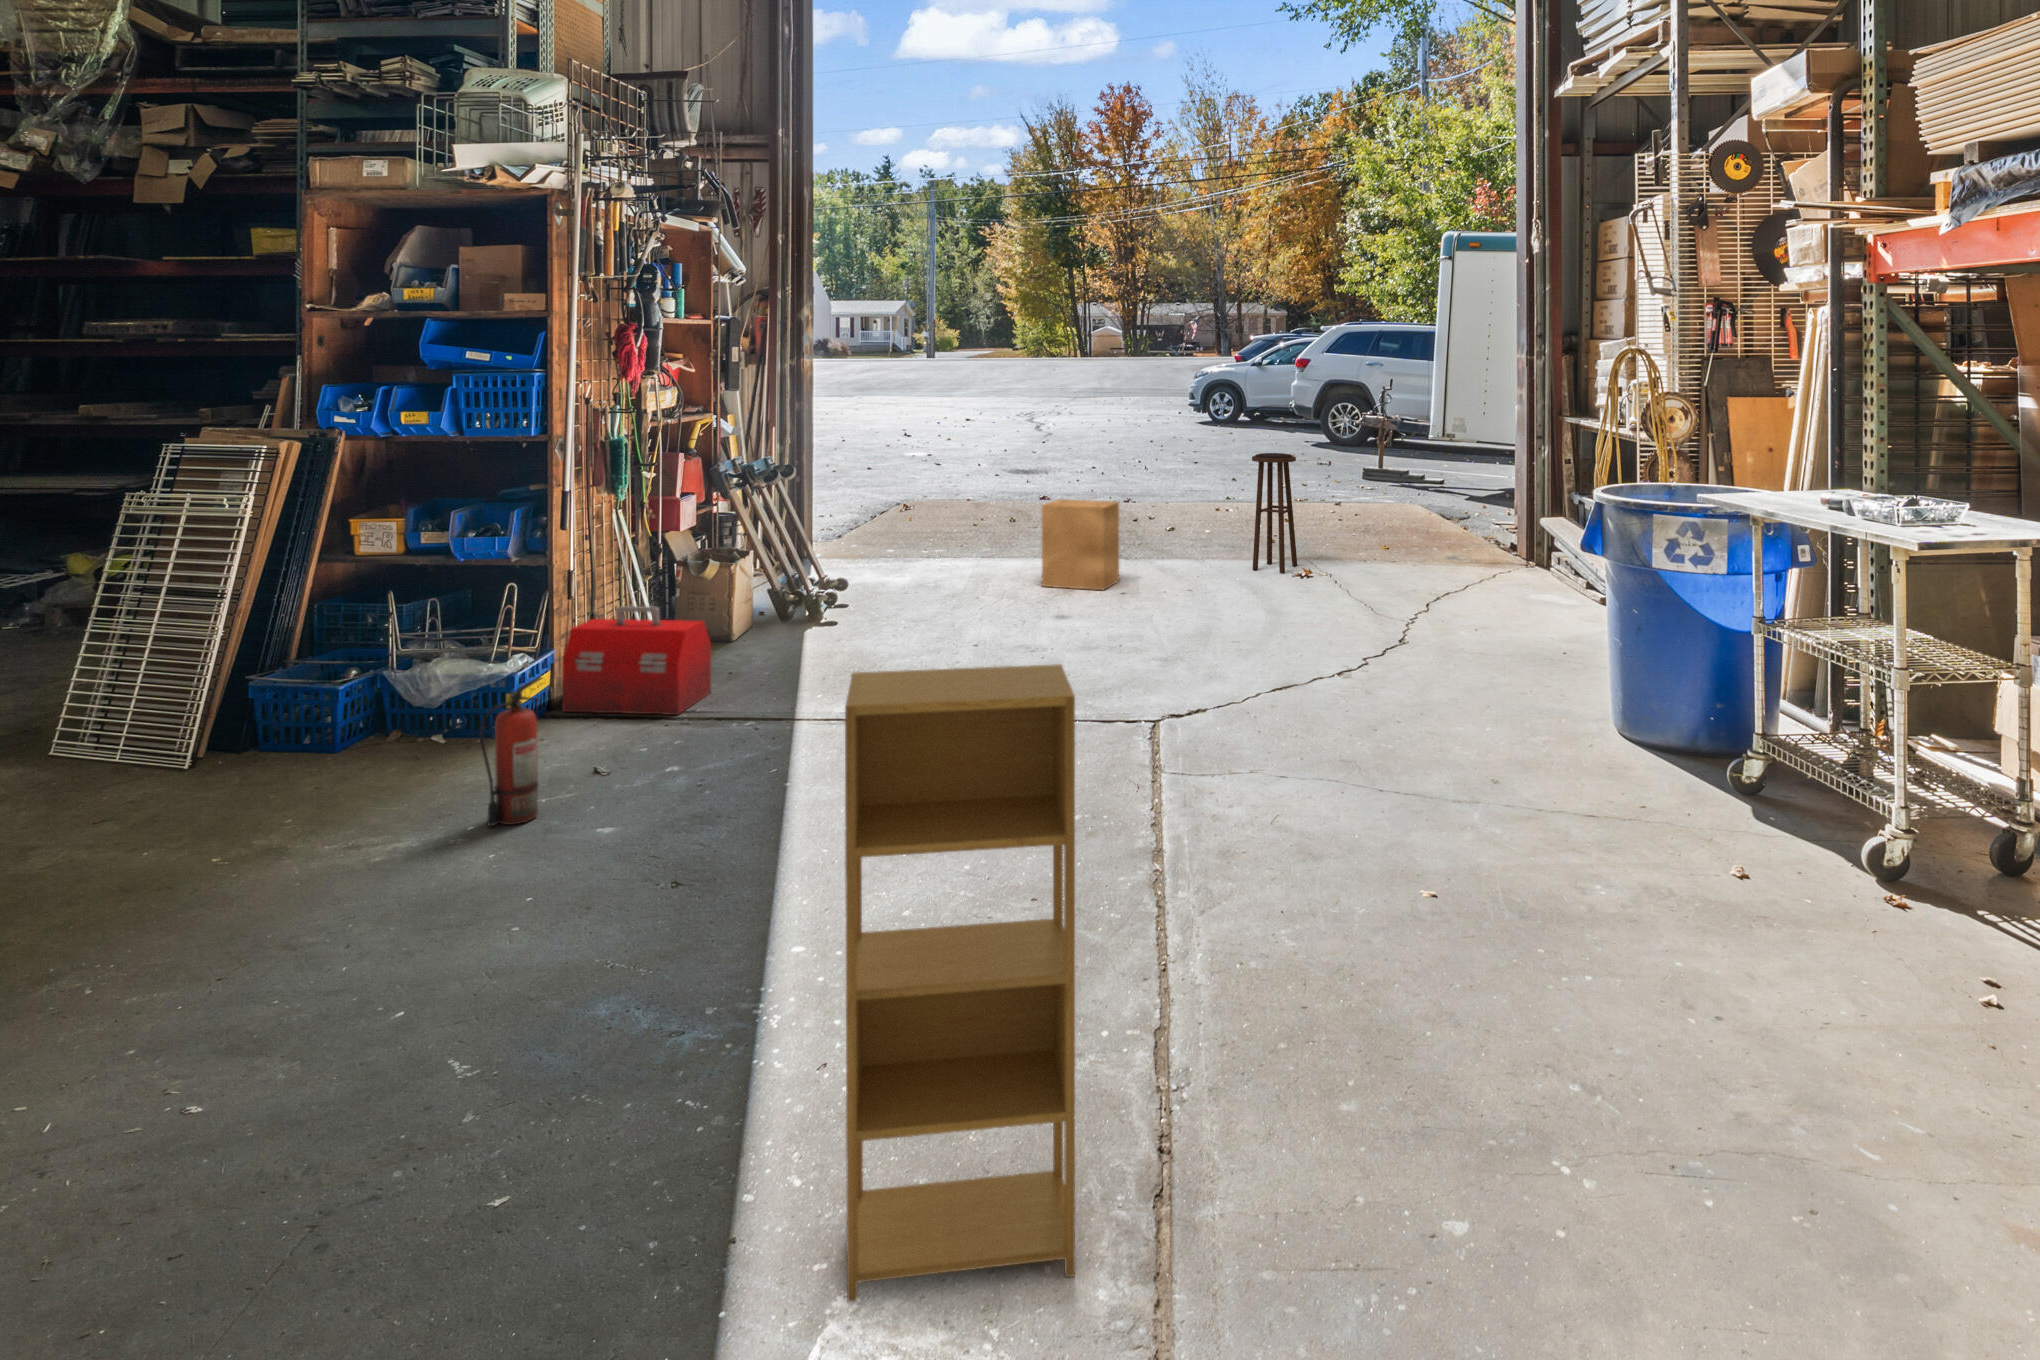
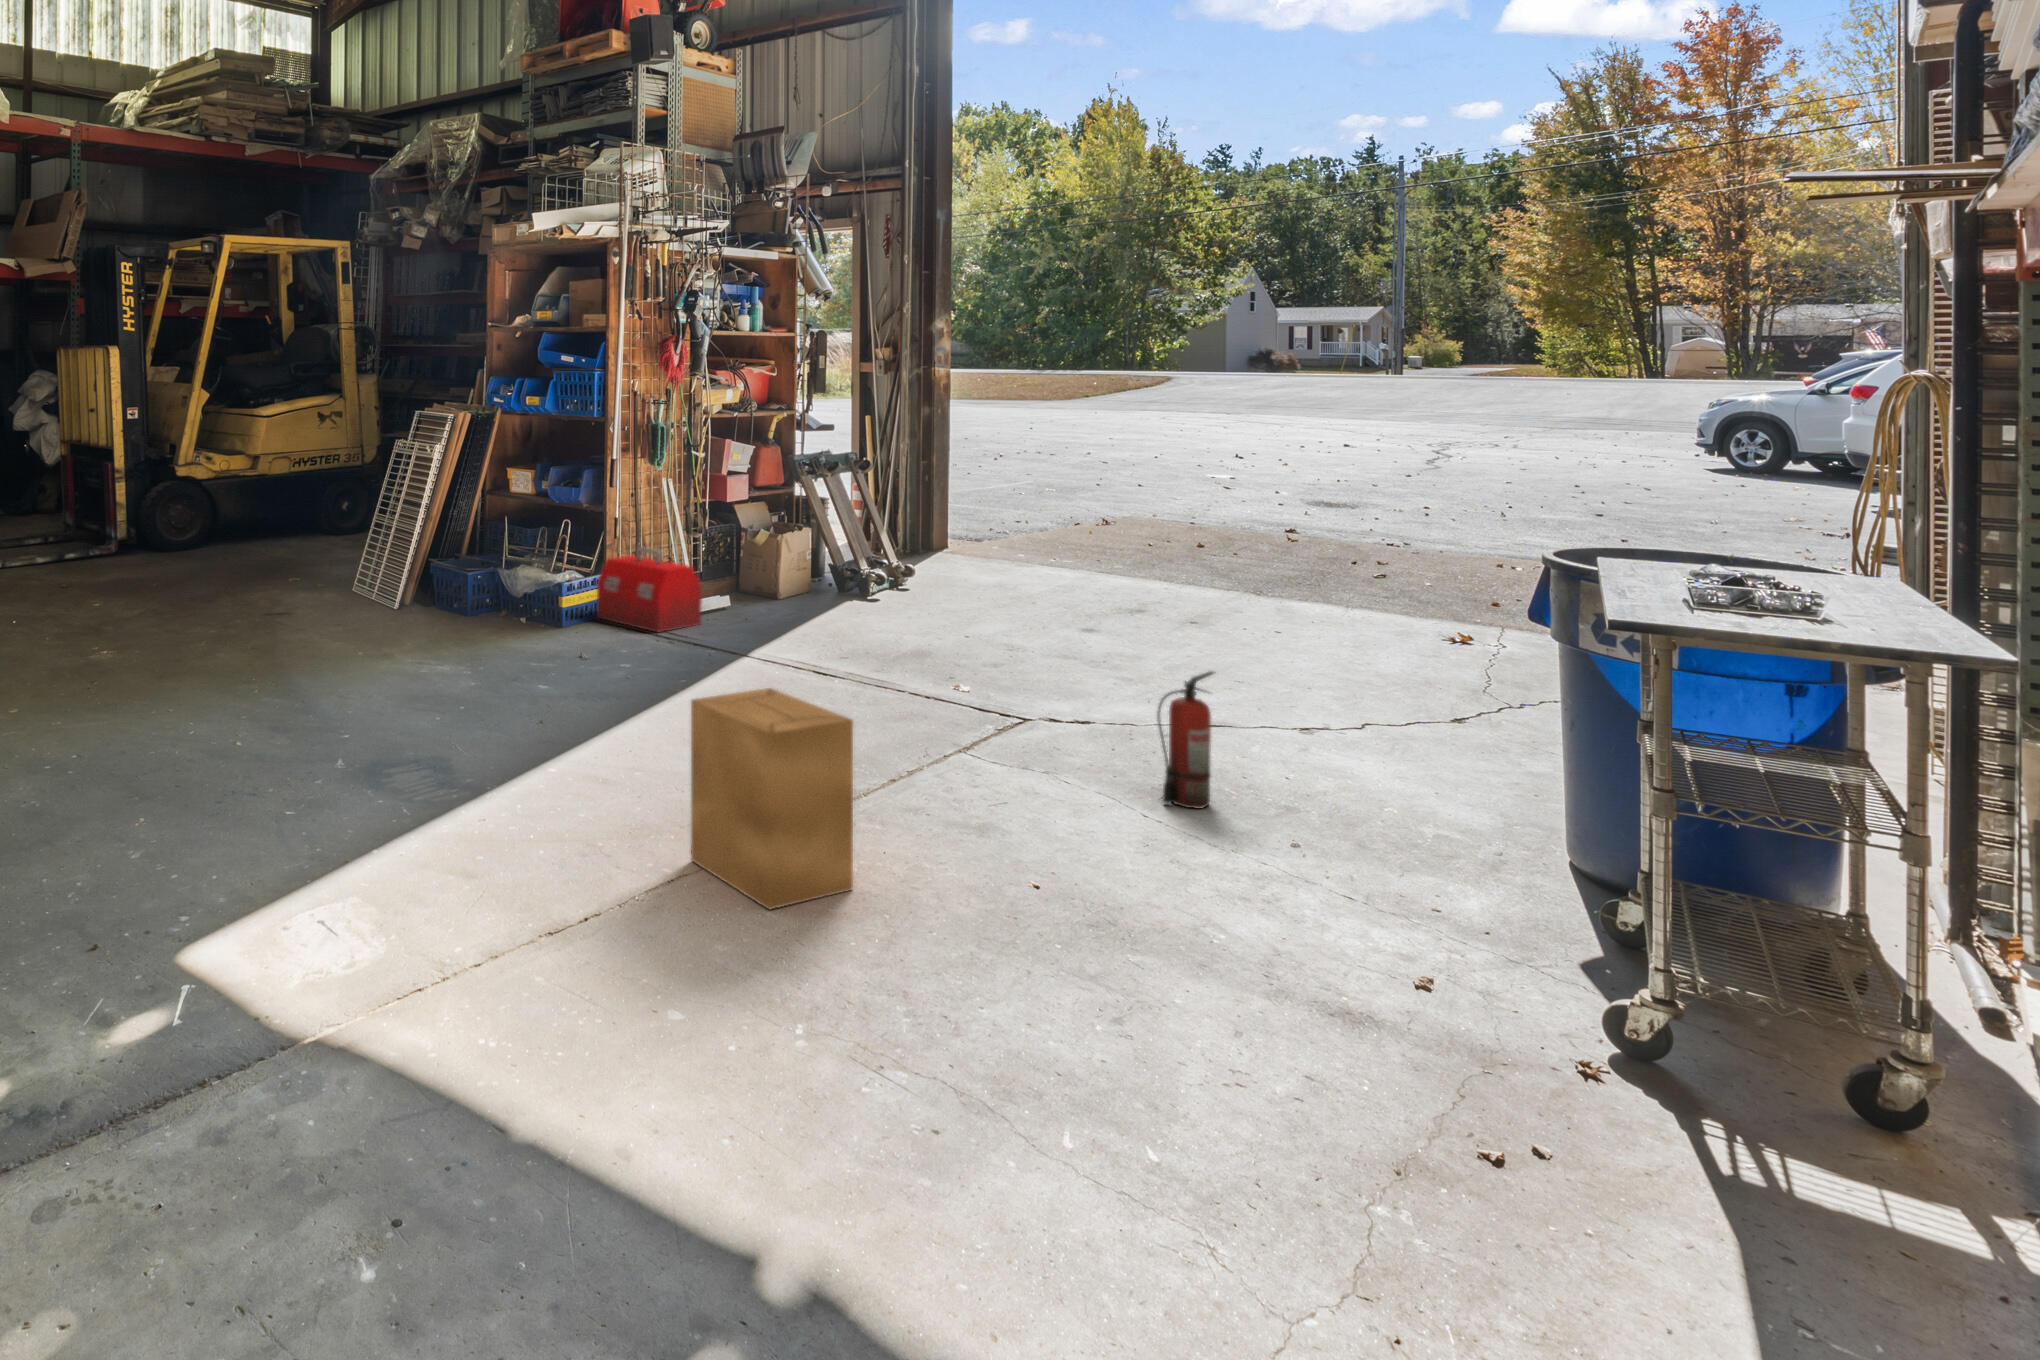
stool: present [1252,453,1297,573] -> none [1378,481,1450,622]
cardboard box: present [1042,499,1119,590] -> present [691,688,853,909]
shelving unit: present [845,664,1075,1302] -> none [302,541,449,921]
fire extinguisher: present [480,677,542,826] -> present [1157,671,1213,809]

